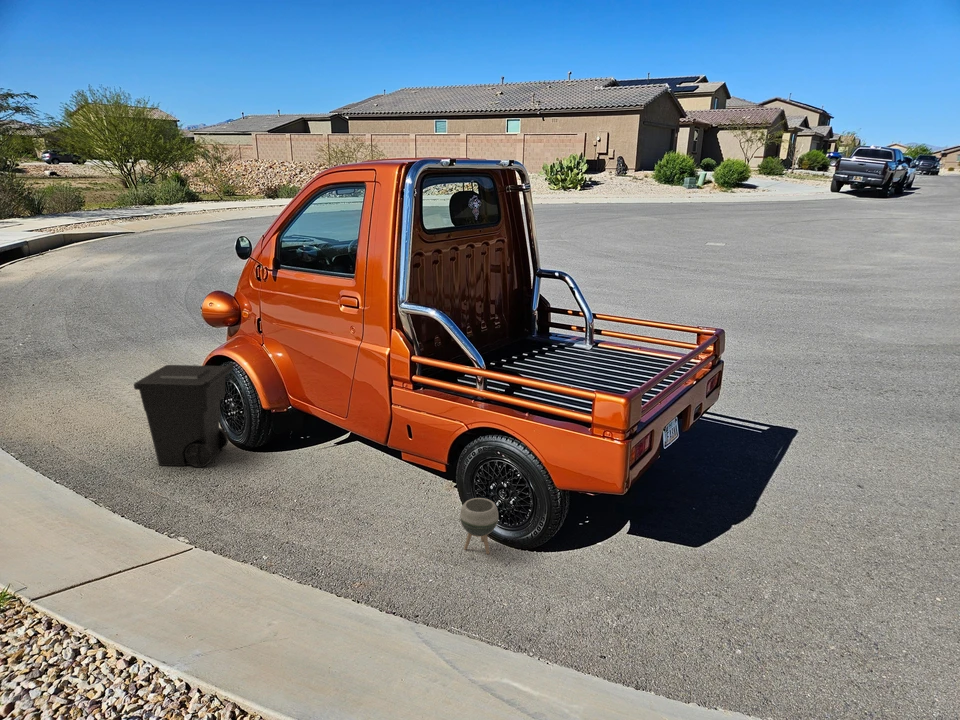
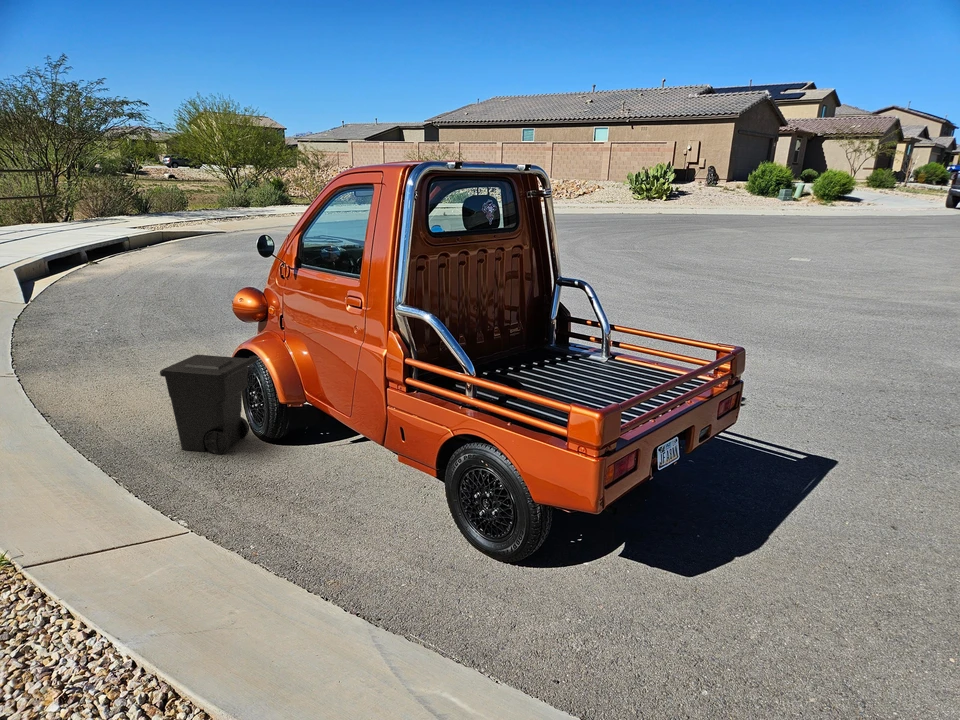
planter: present [460,498,498,554] -> none [440,505,478,563]

